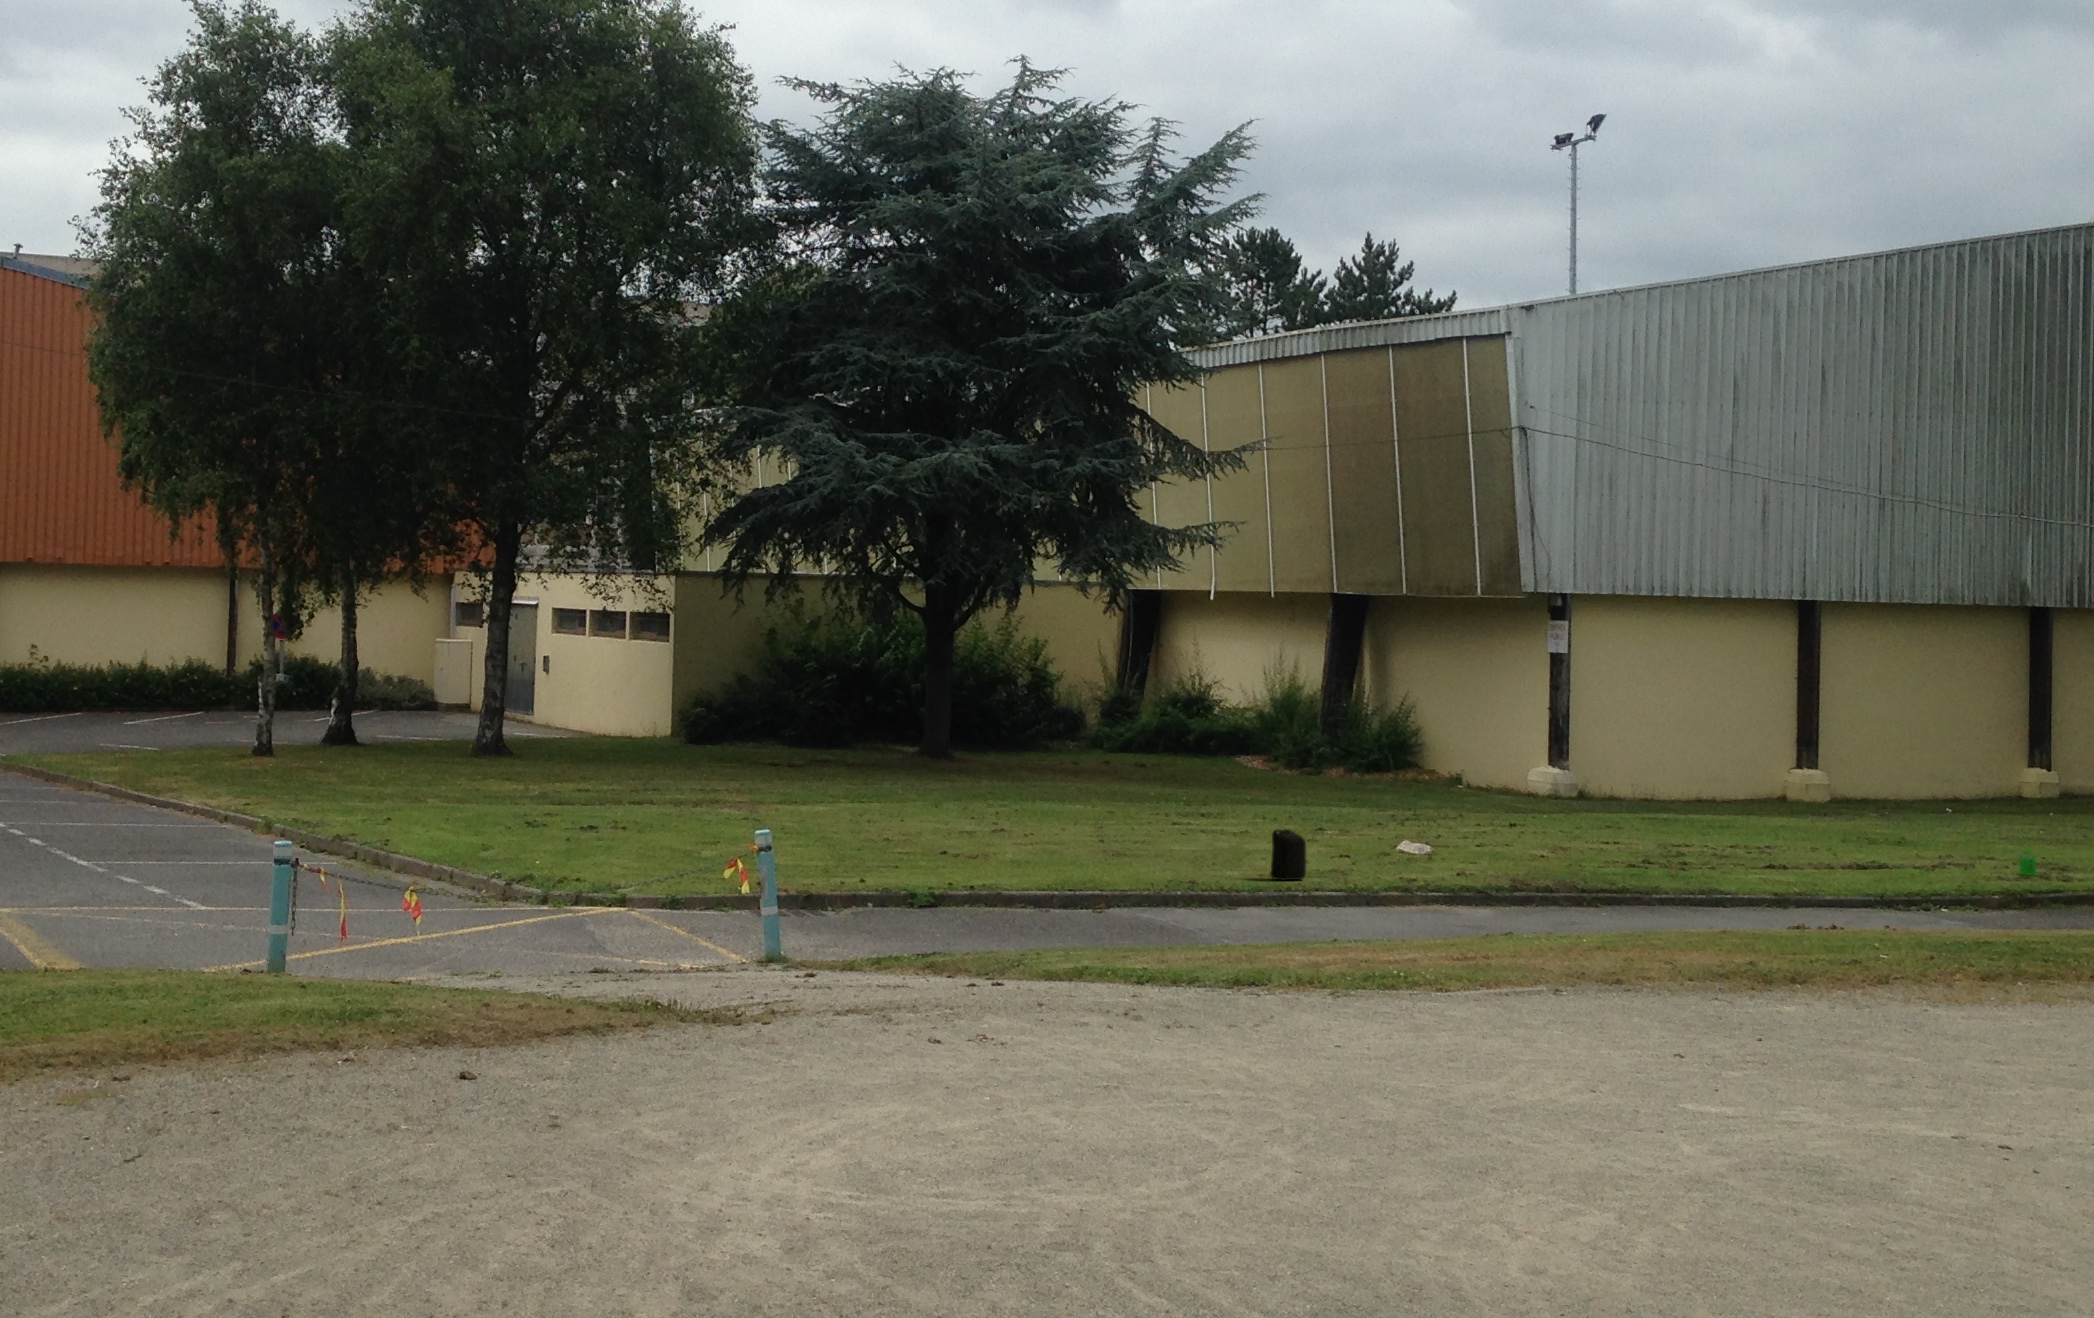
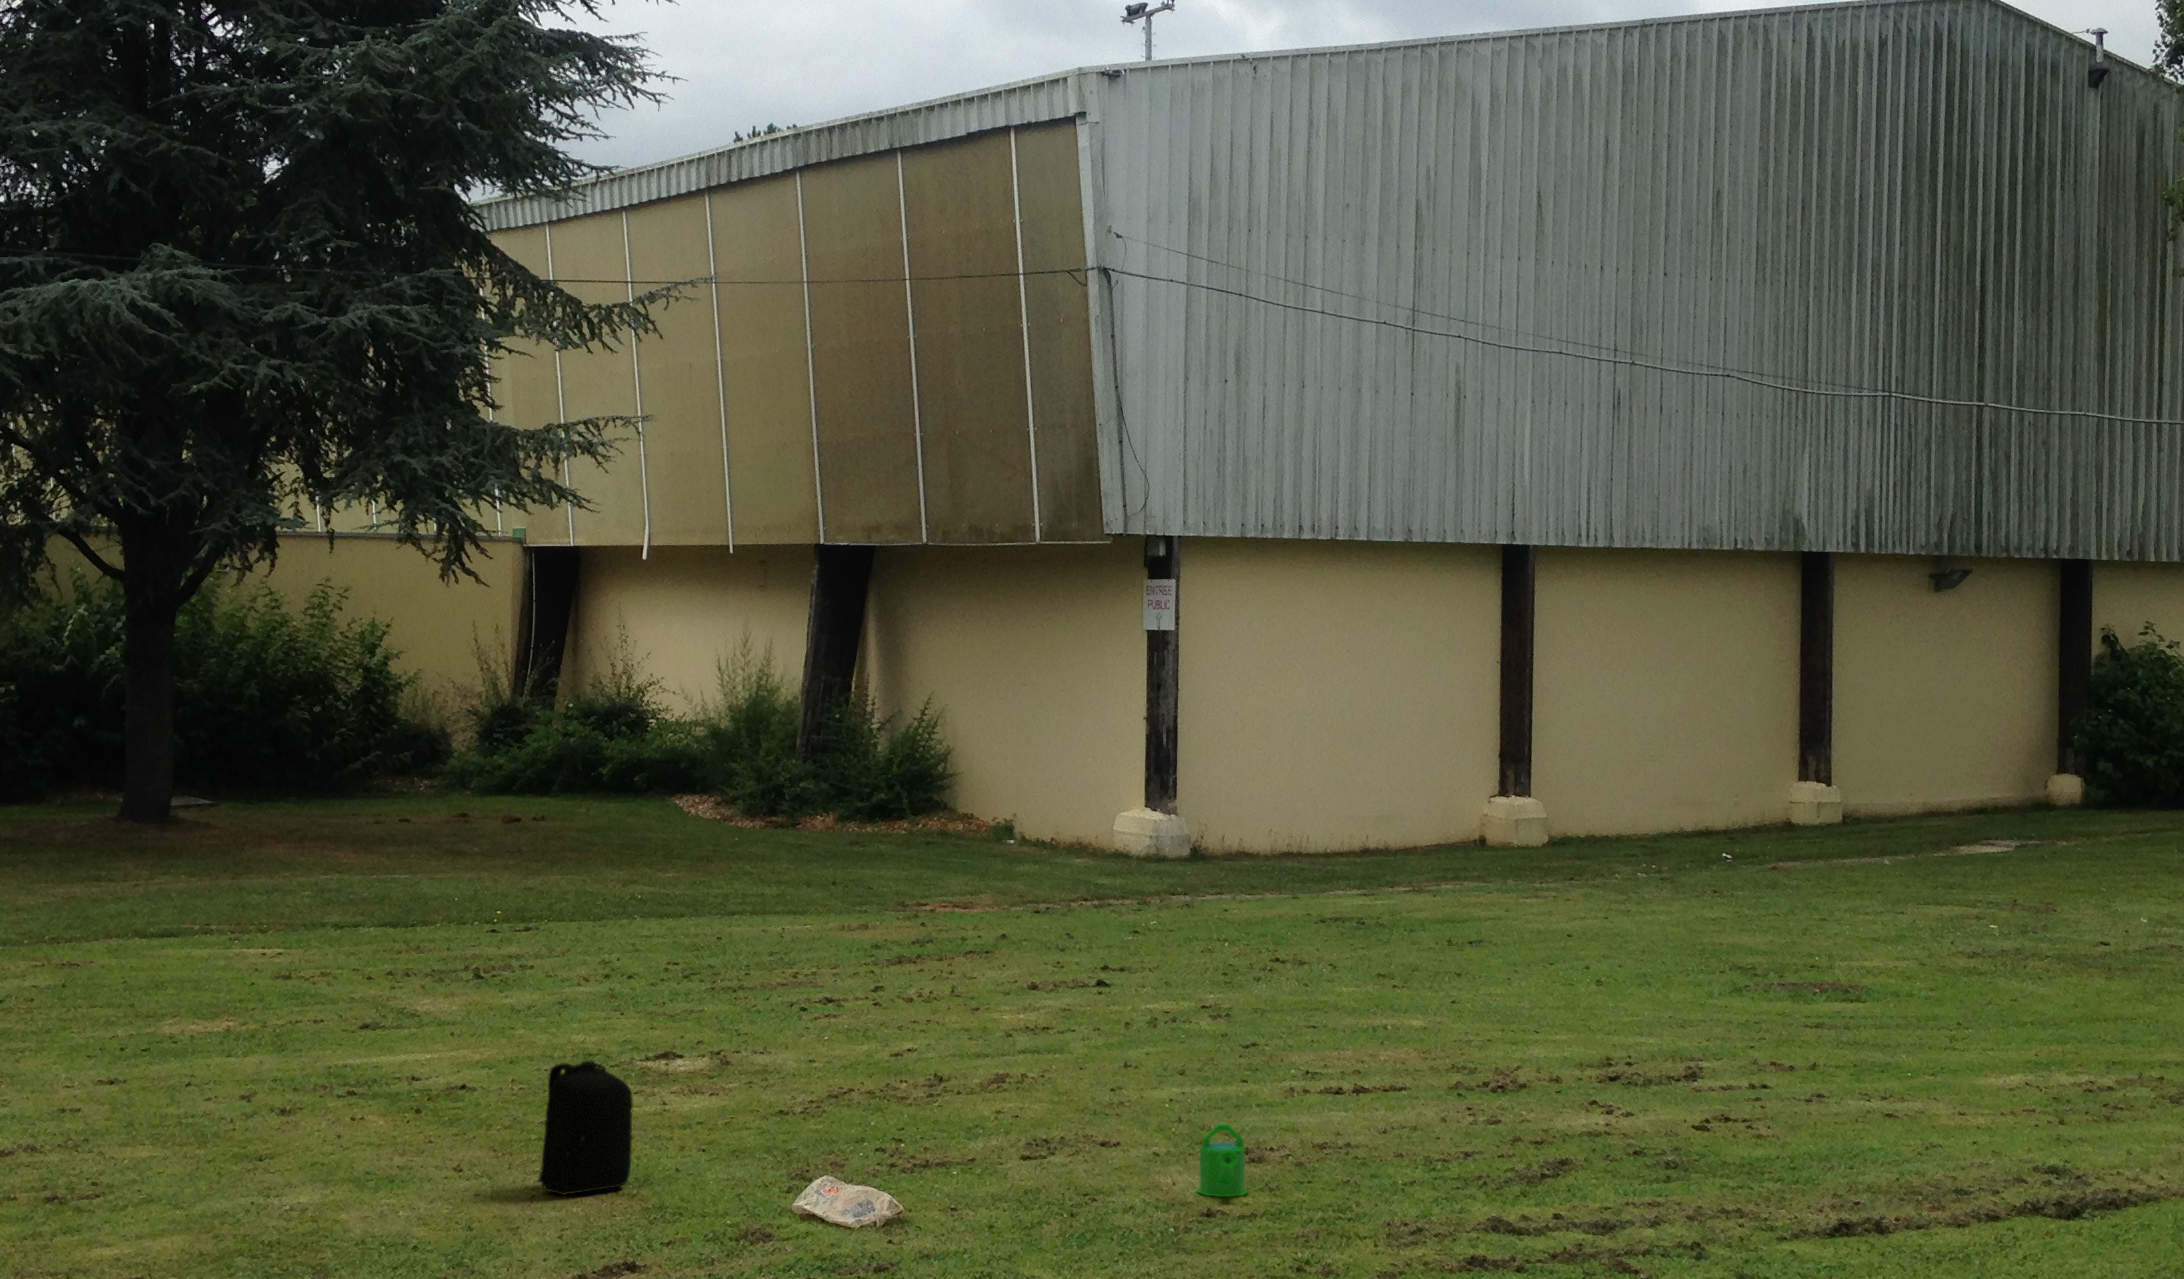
watering can: present [2019,850,2036,876] -> present [1197,1123,1247,1197]

